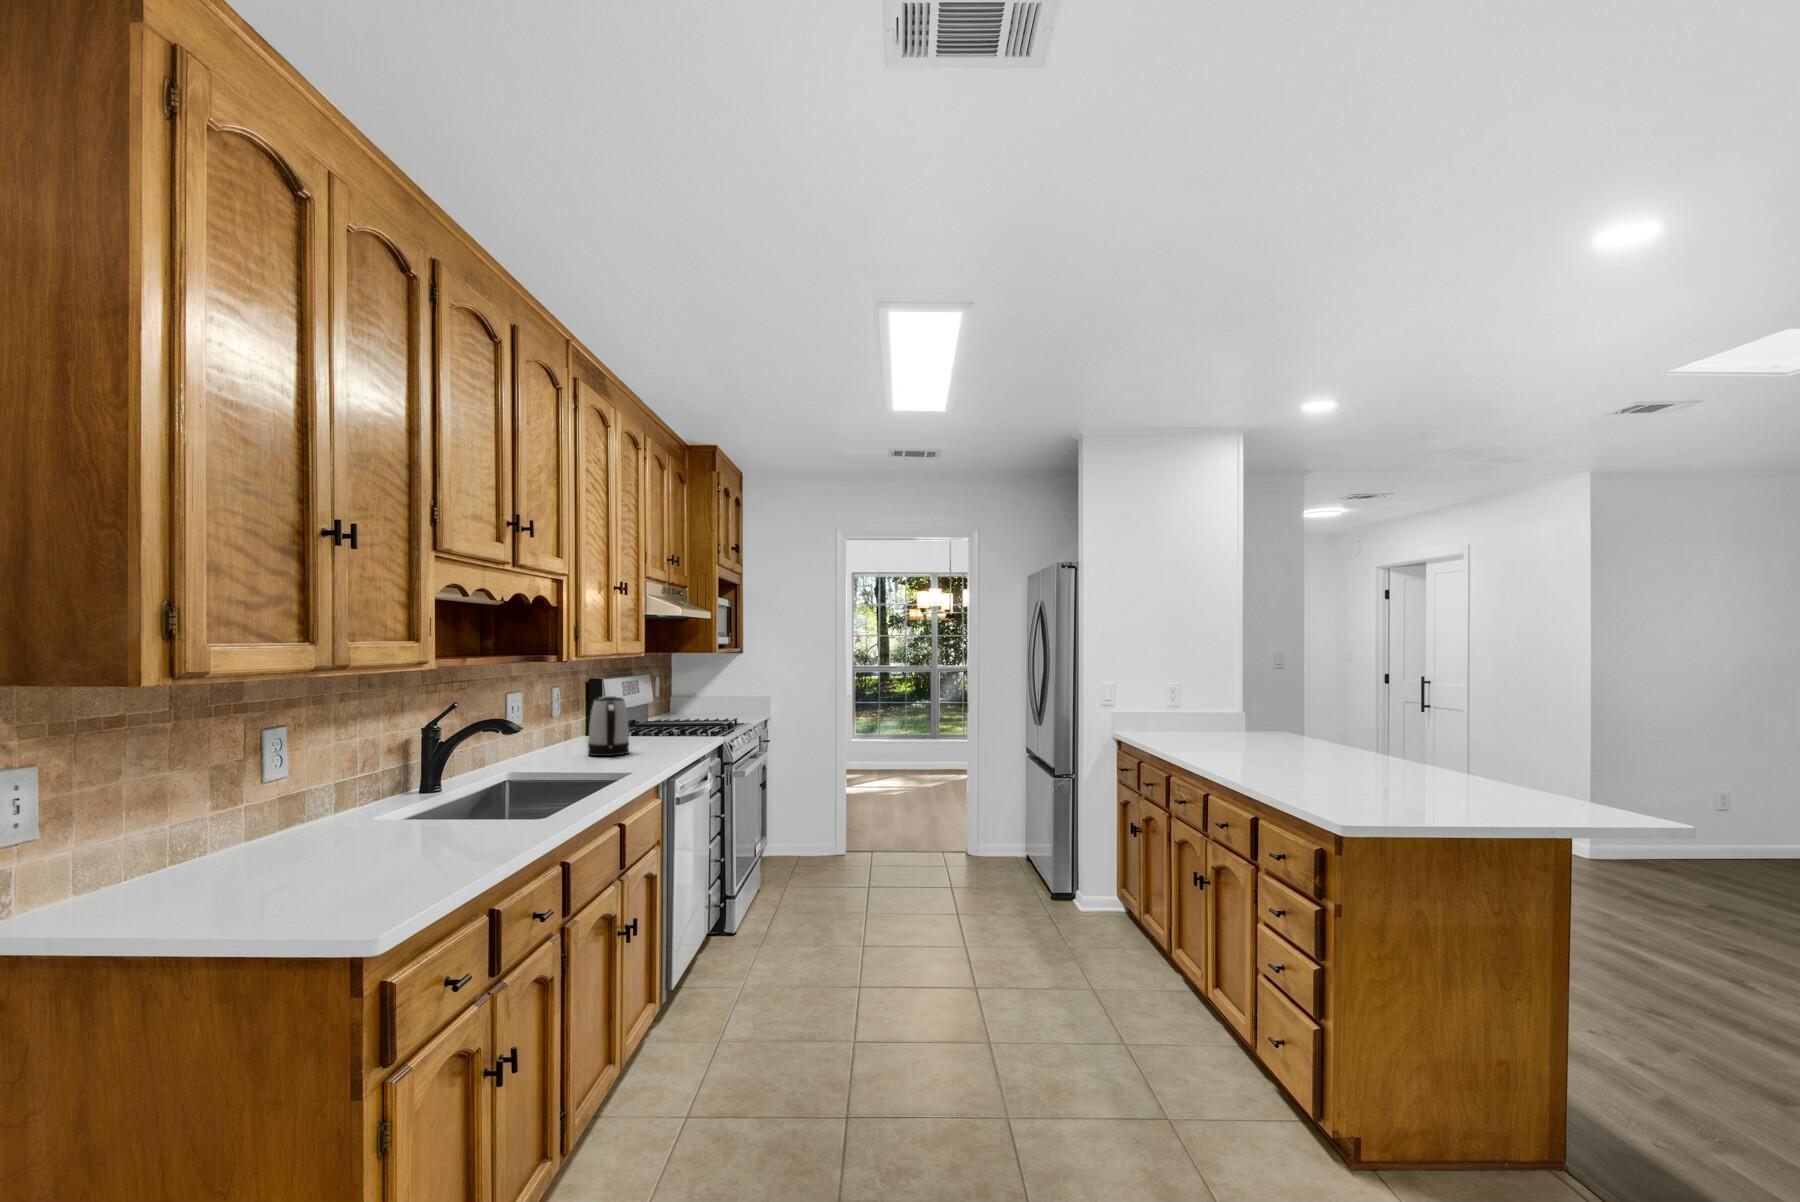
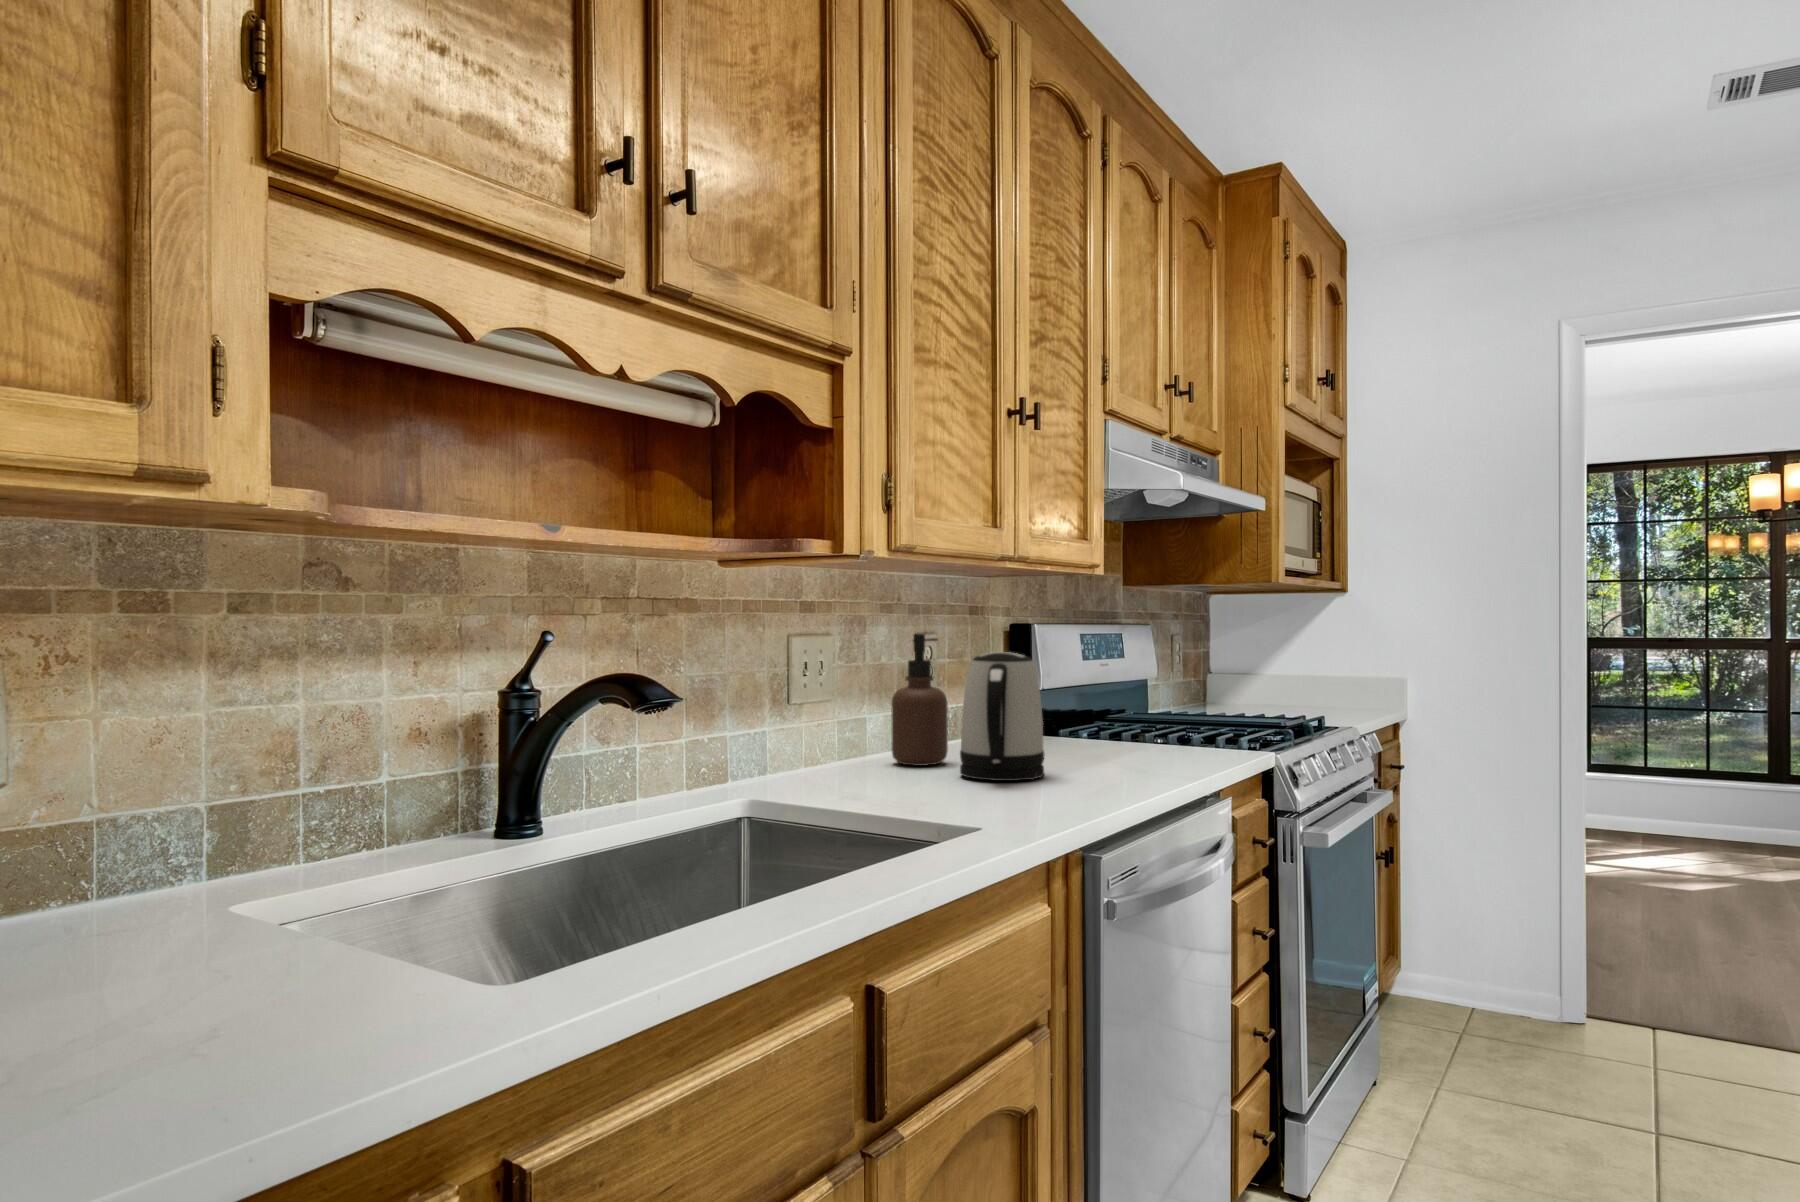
soap dispenser: none [543,688,573,754] -> present [891,634,948,766]

